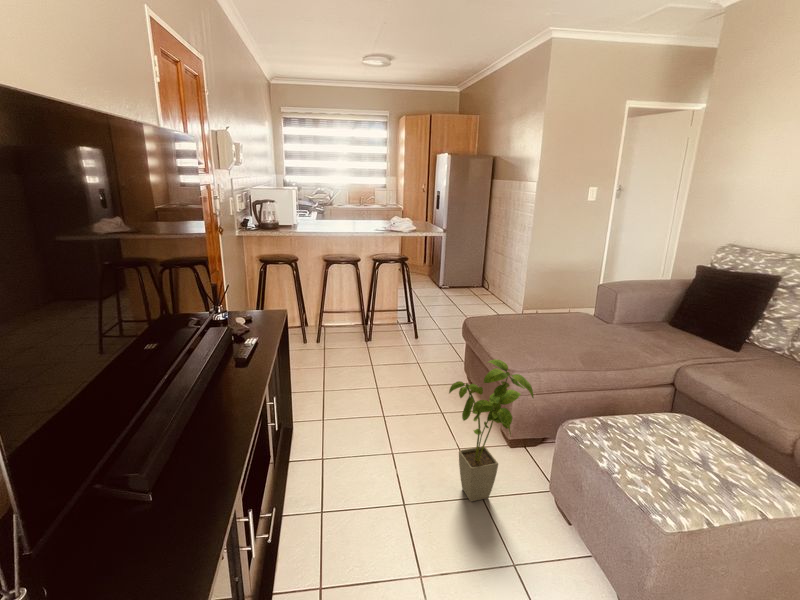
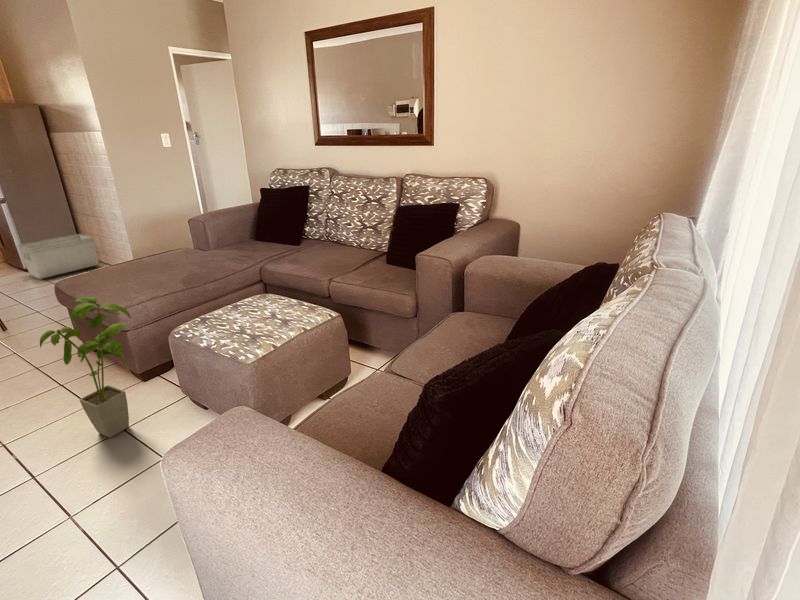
storage bin: none [443,266,496,298] -> present [18,234,99,279]

